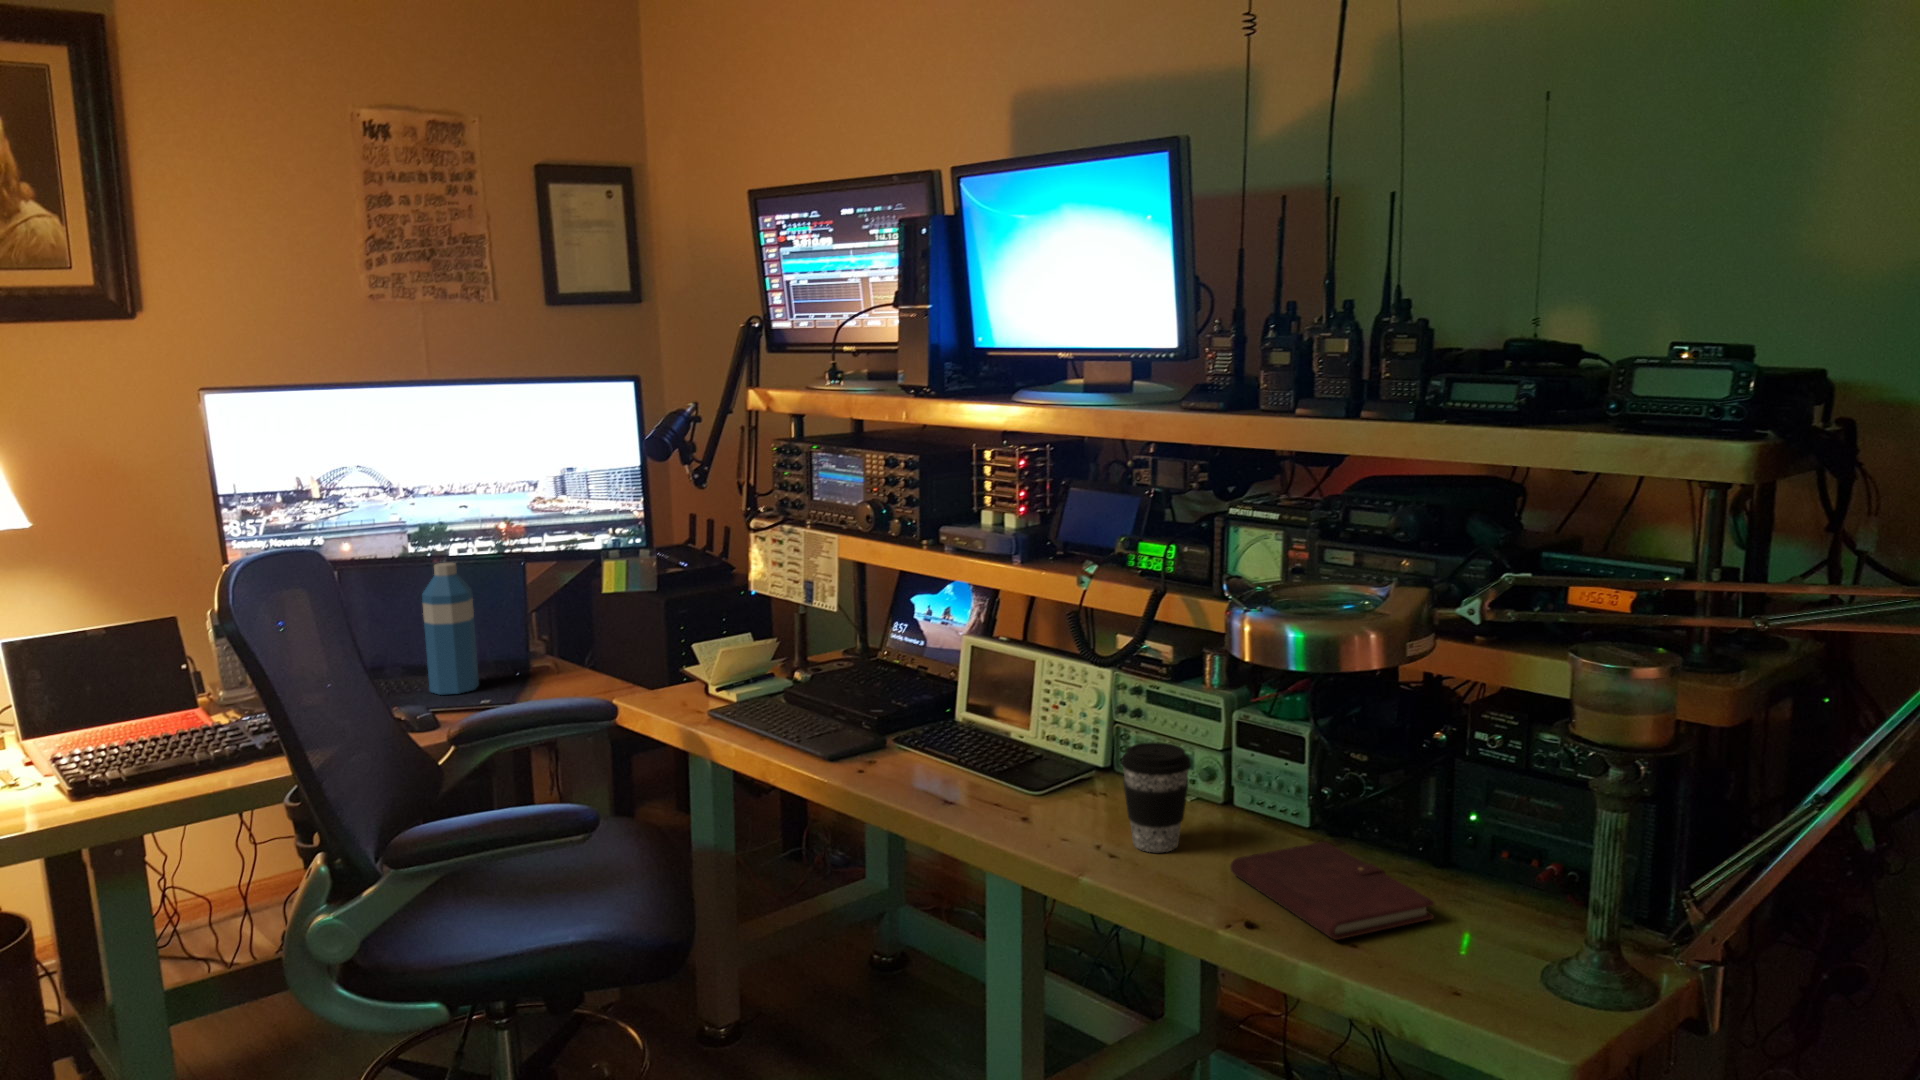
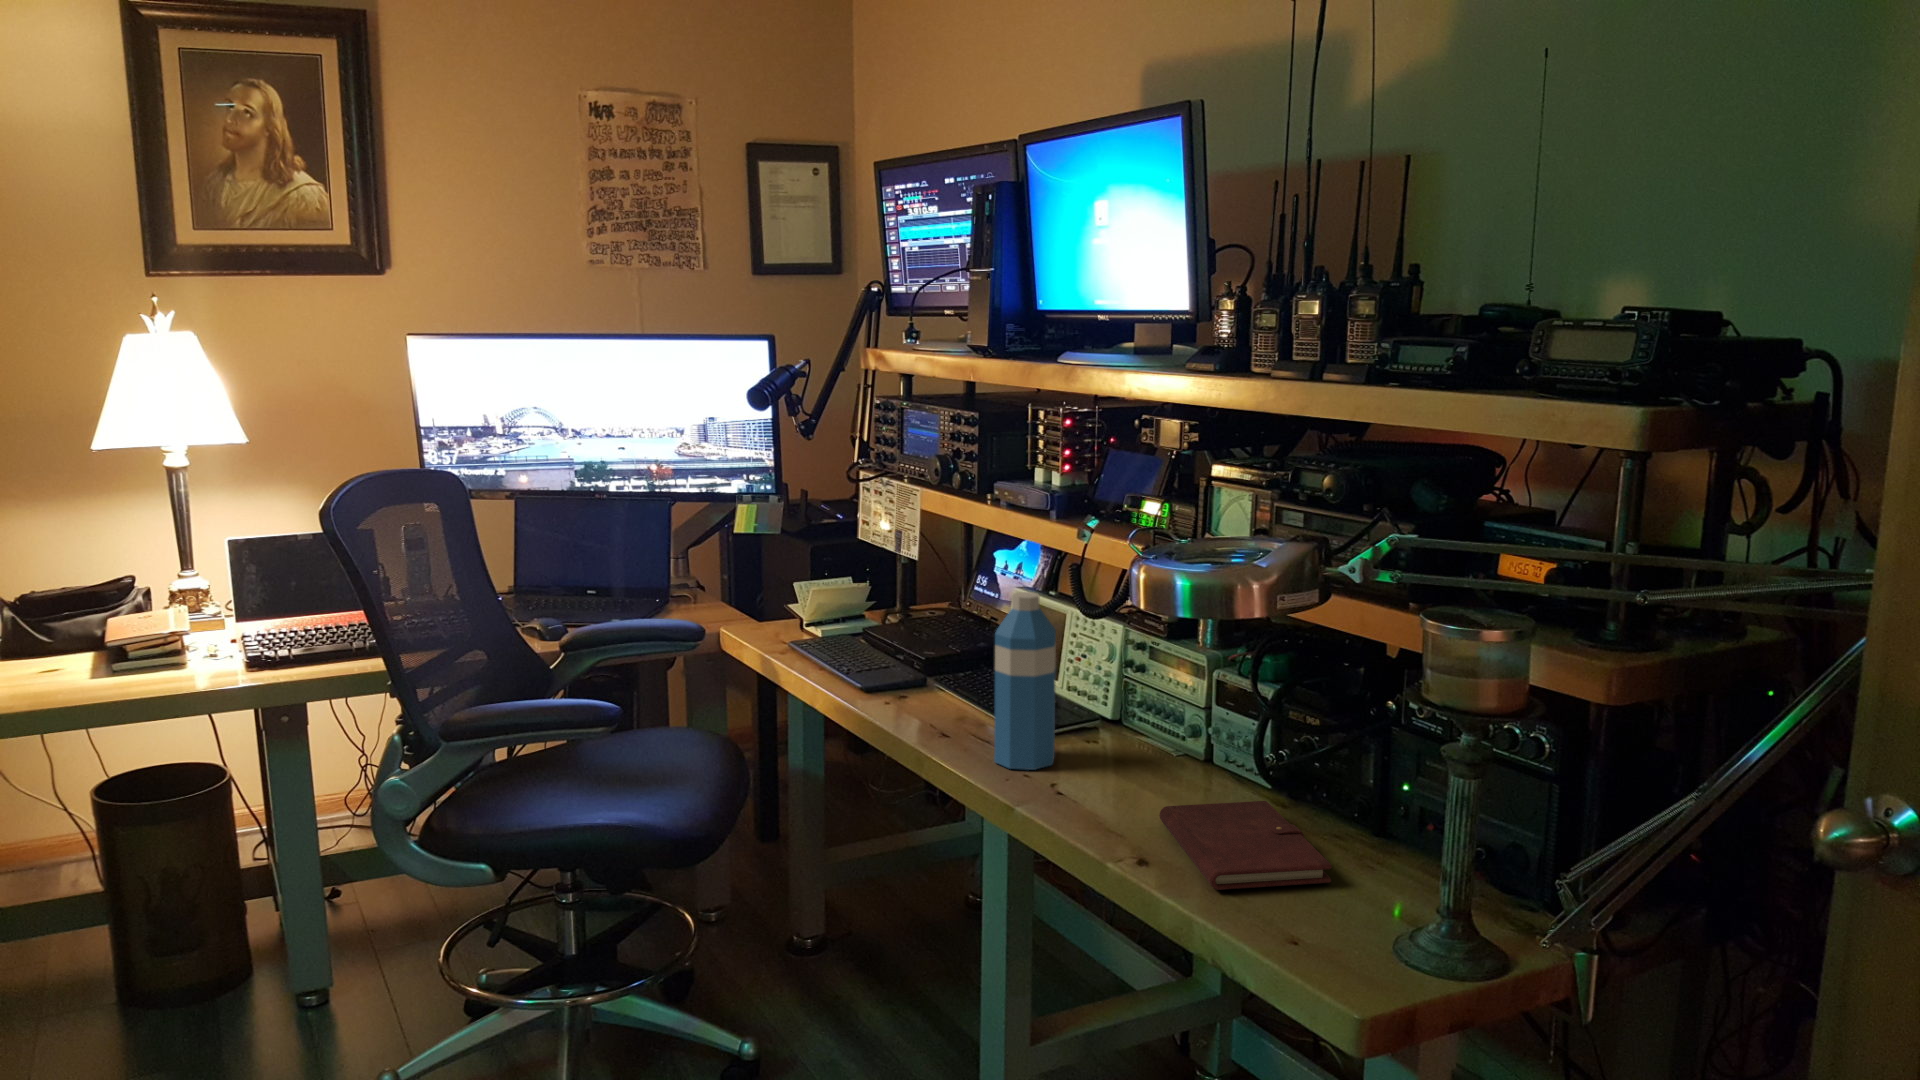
water bottle: present [422,563,479,694] -> present [994,592,1056,770]
coffee cup: present [1121,742,1191,852] -> none [1077,691,1144,796]

